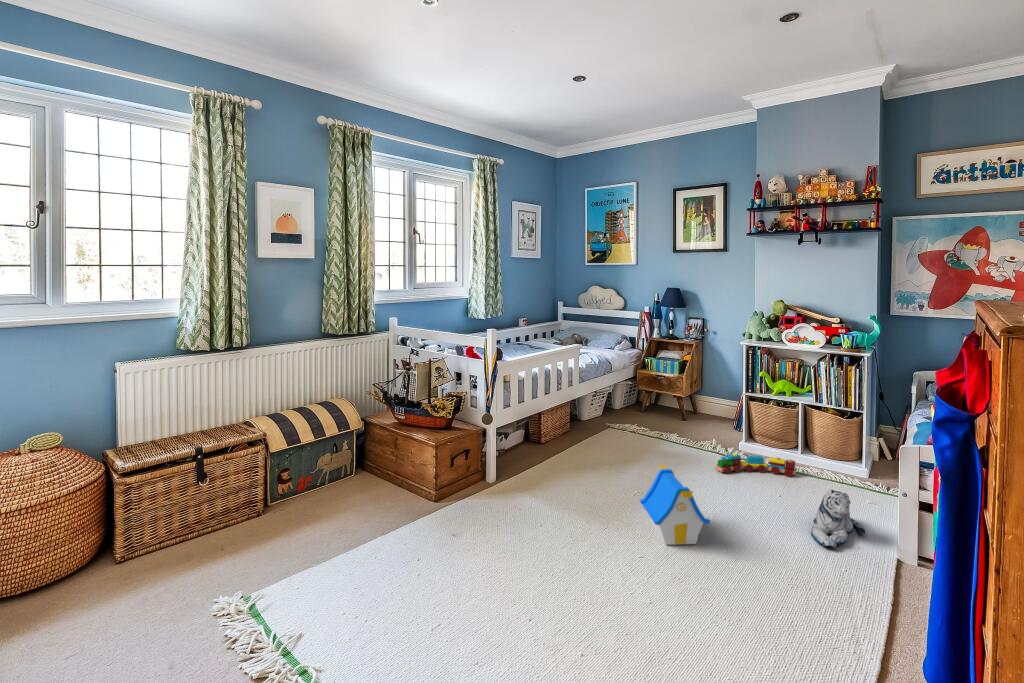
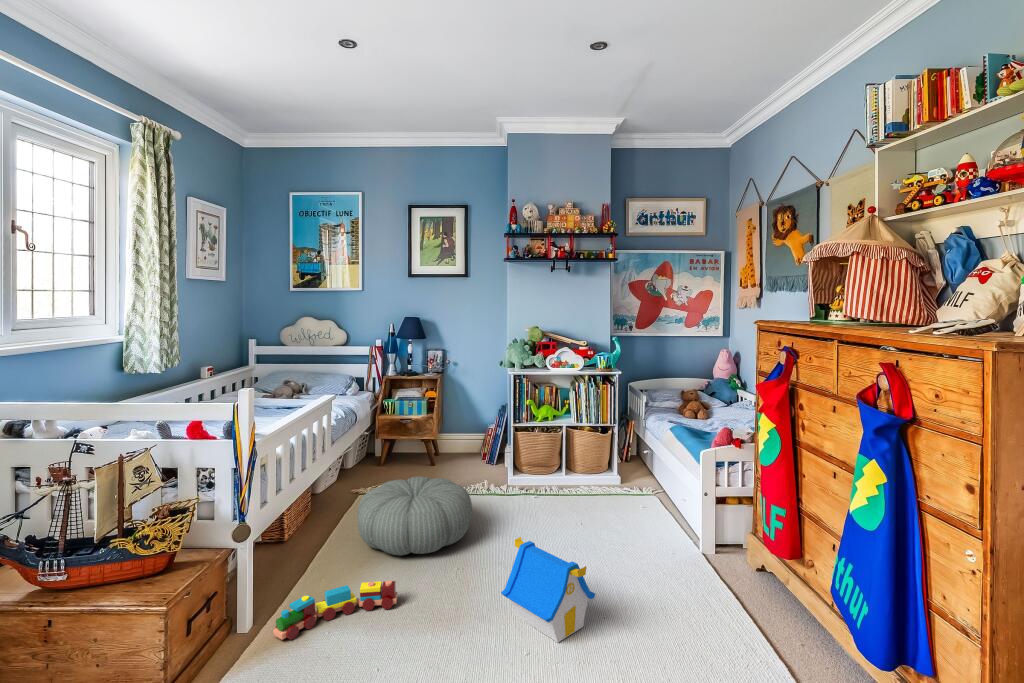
pouf: none [578,416,671,471] -> present [357,477,472,555]
toy train: present [716,453,796,476] -> present [273,580,397,640]
plush toy: present [811,489,865,548] -> none [642,518,689,580]

